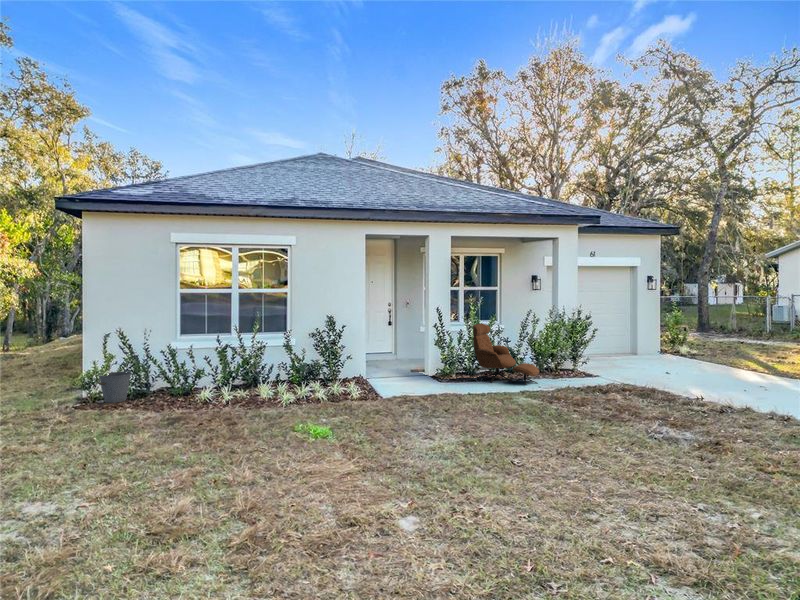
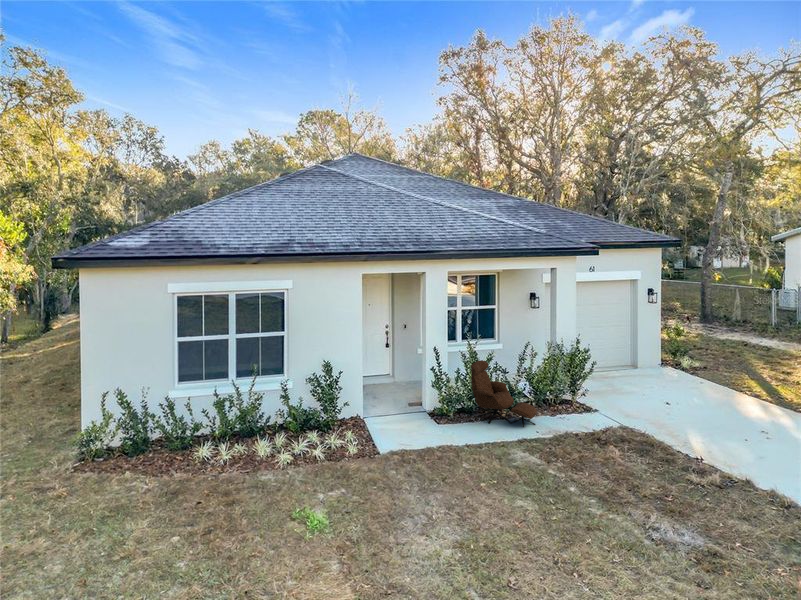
bucket: present [99,372,131,403] -> none [97,430,130,465]

